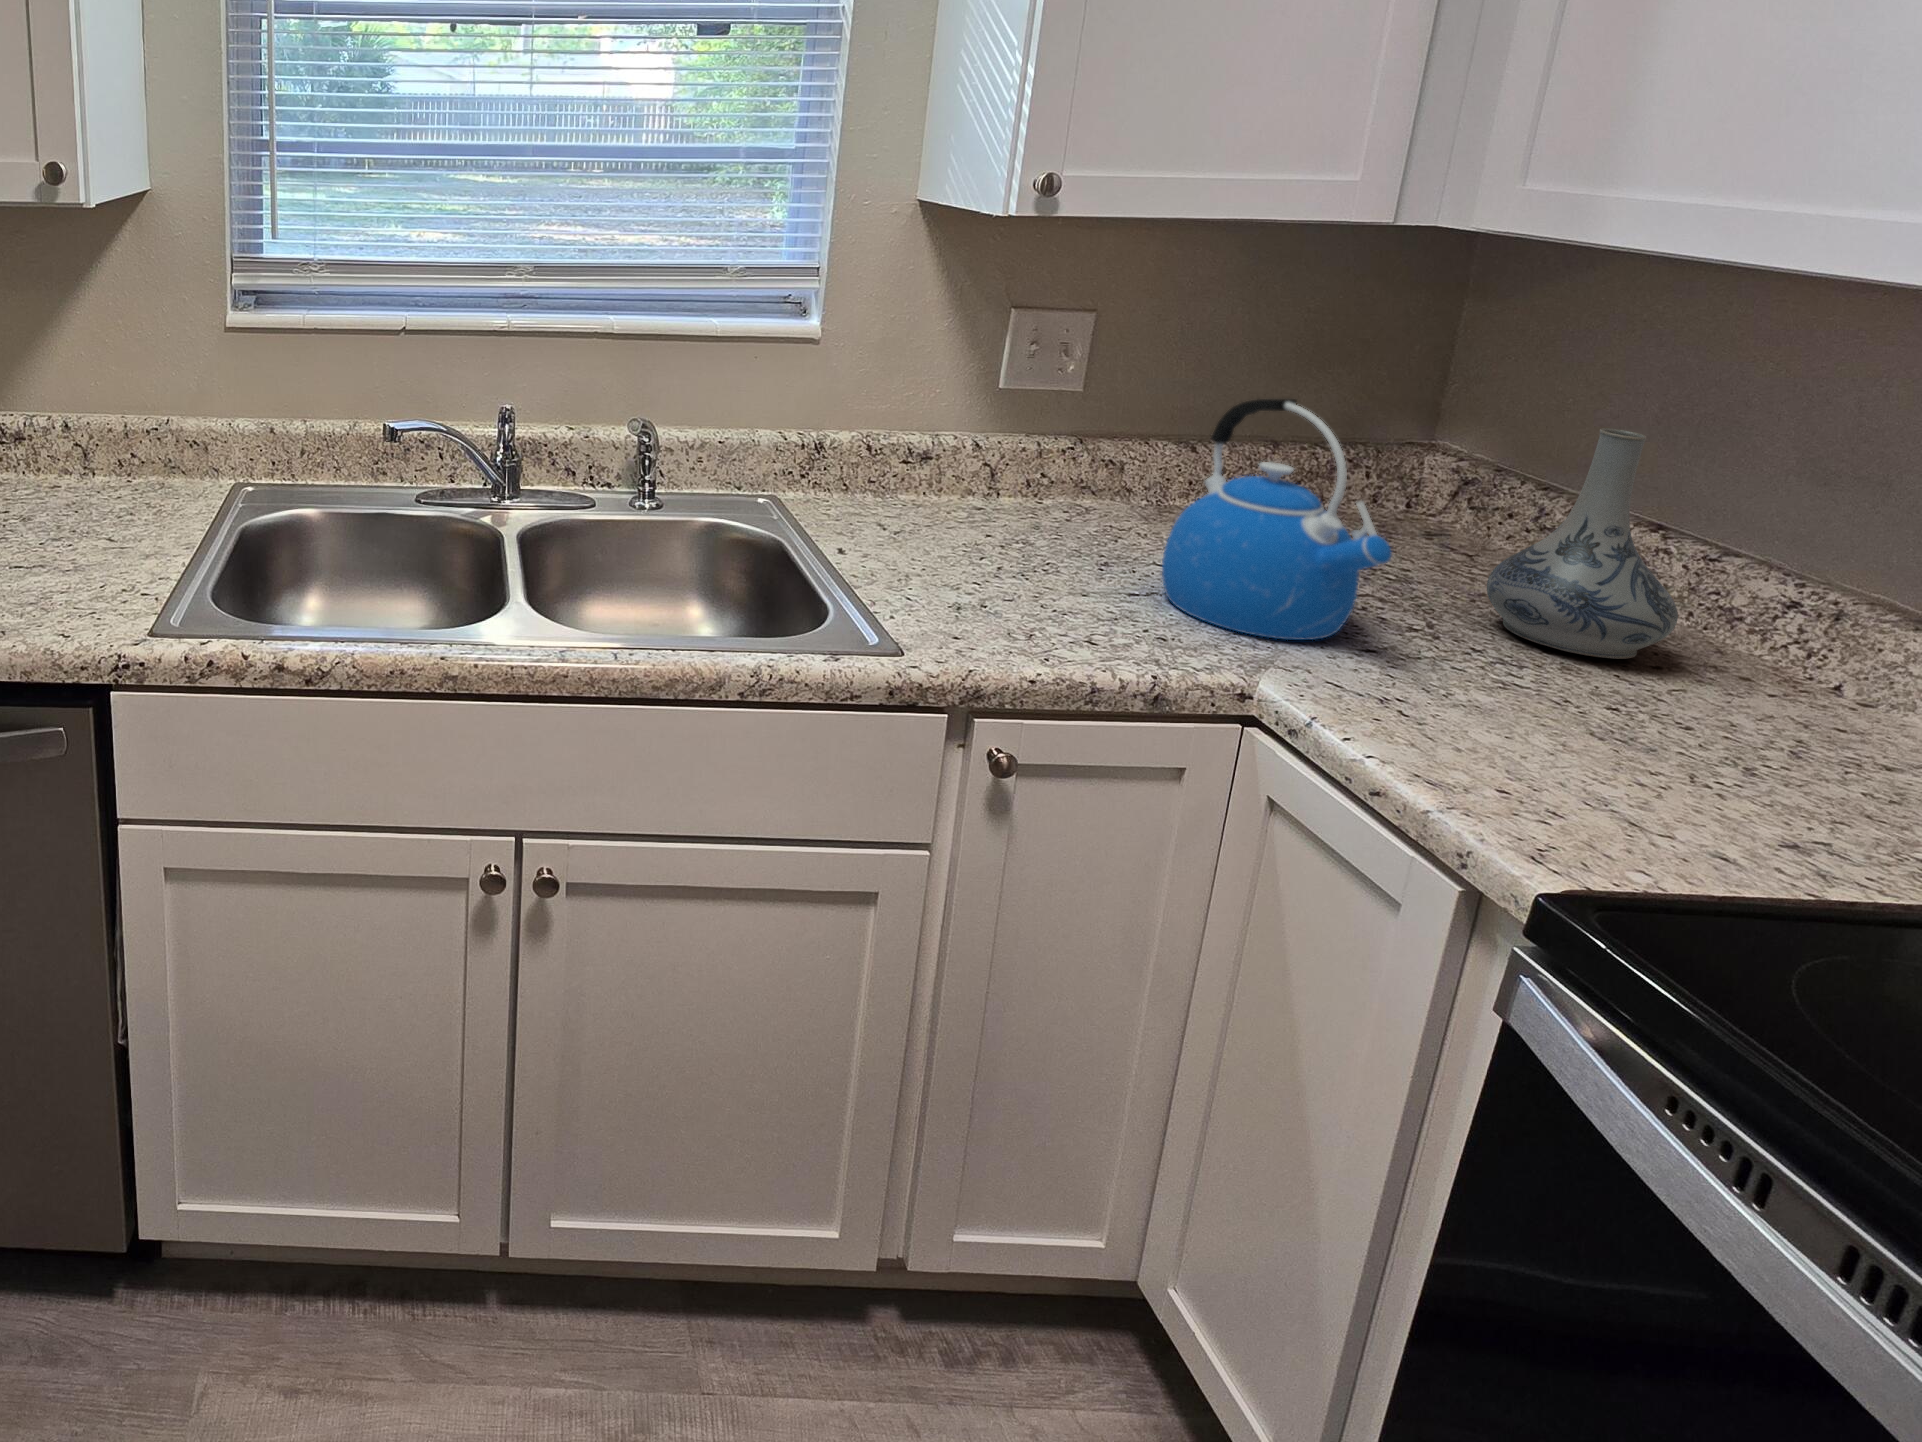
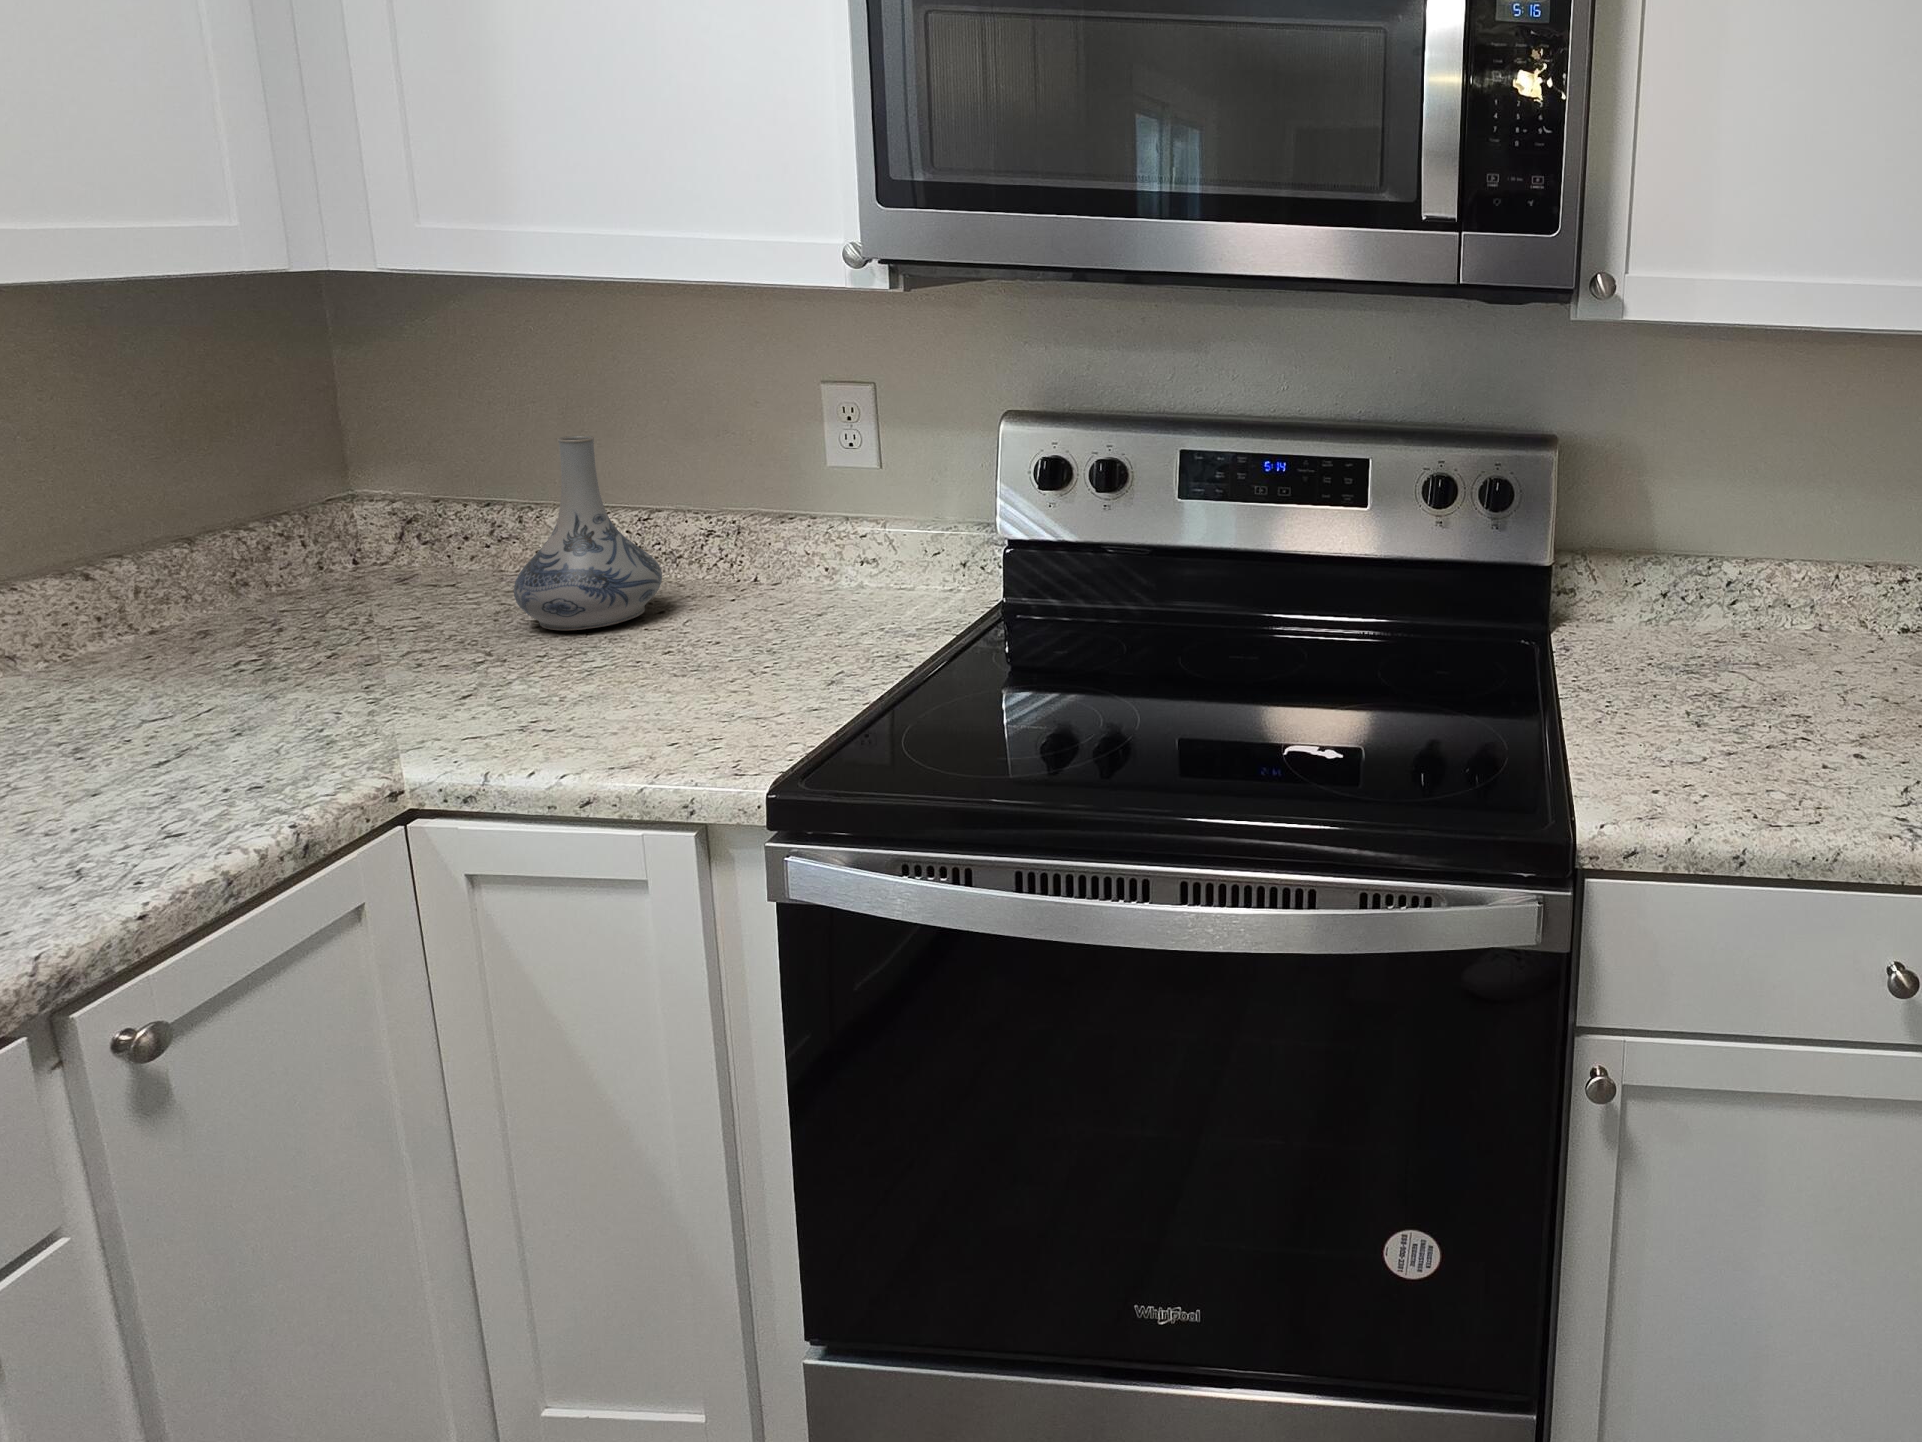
kettle: present [1162,399,1392,640] -> none [178,477,466,751]

